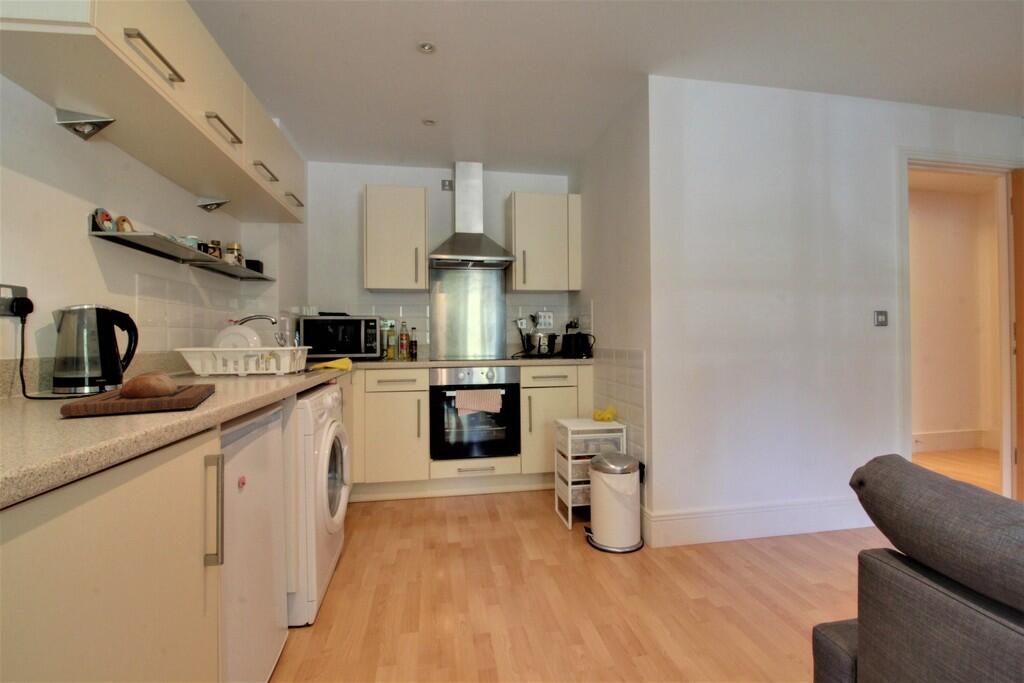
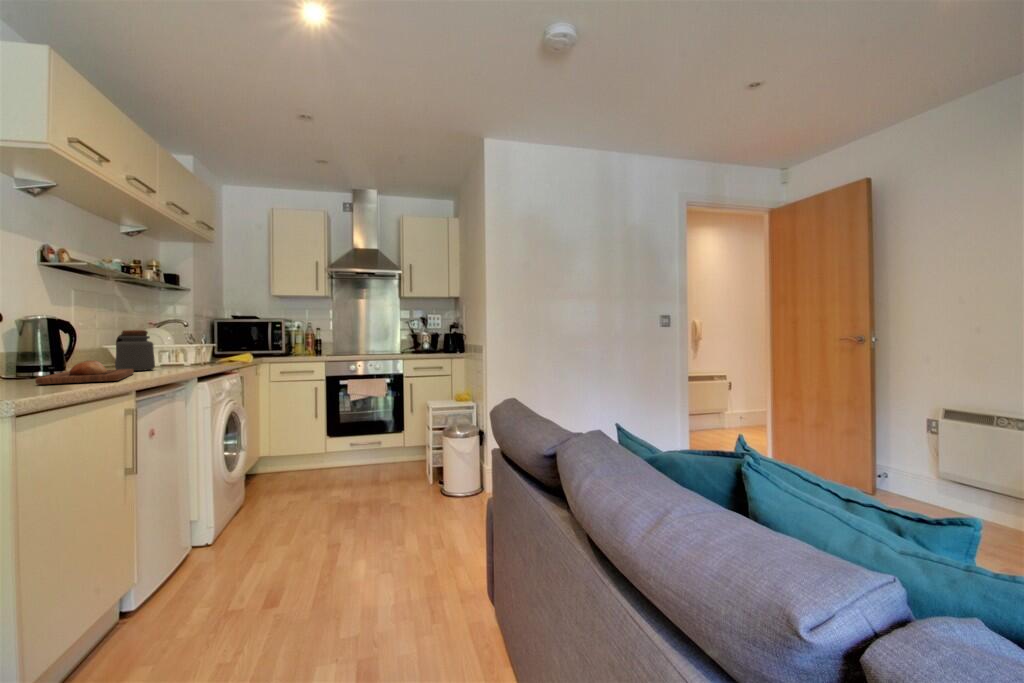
jar: none [190,326,242,385] -> present [115,330,155,371]

